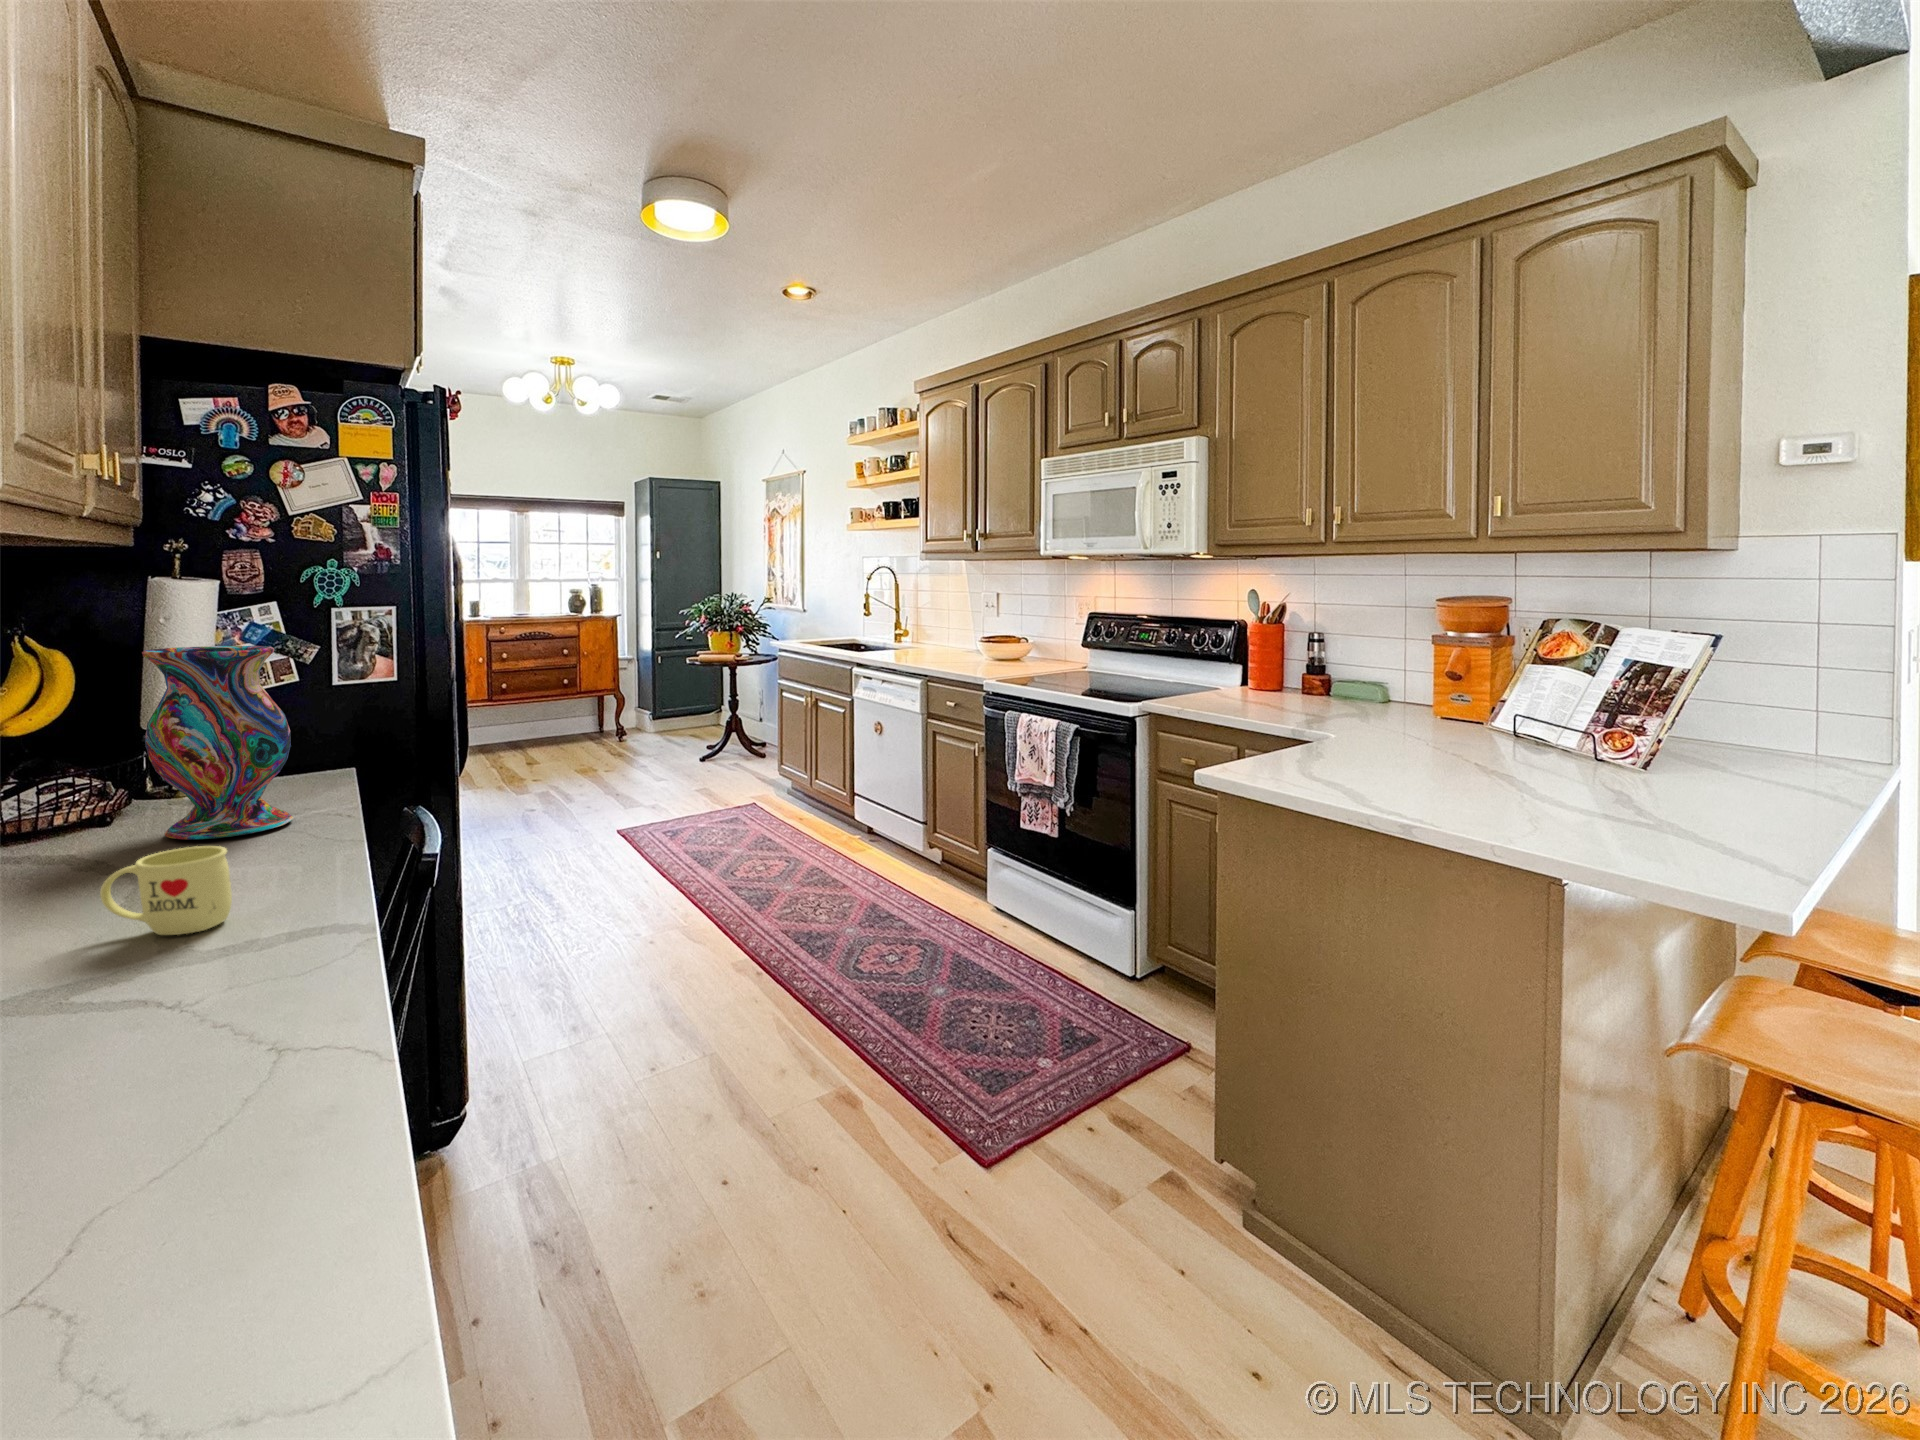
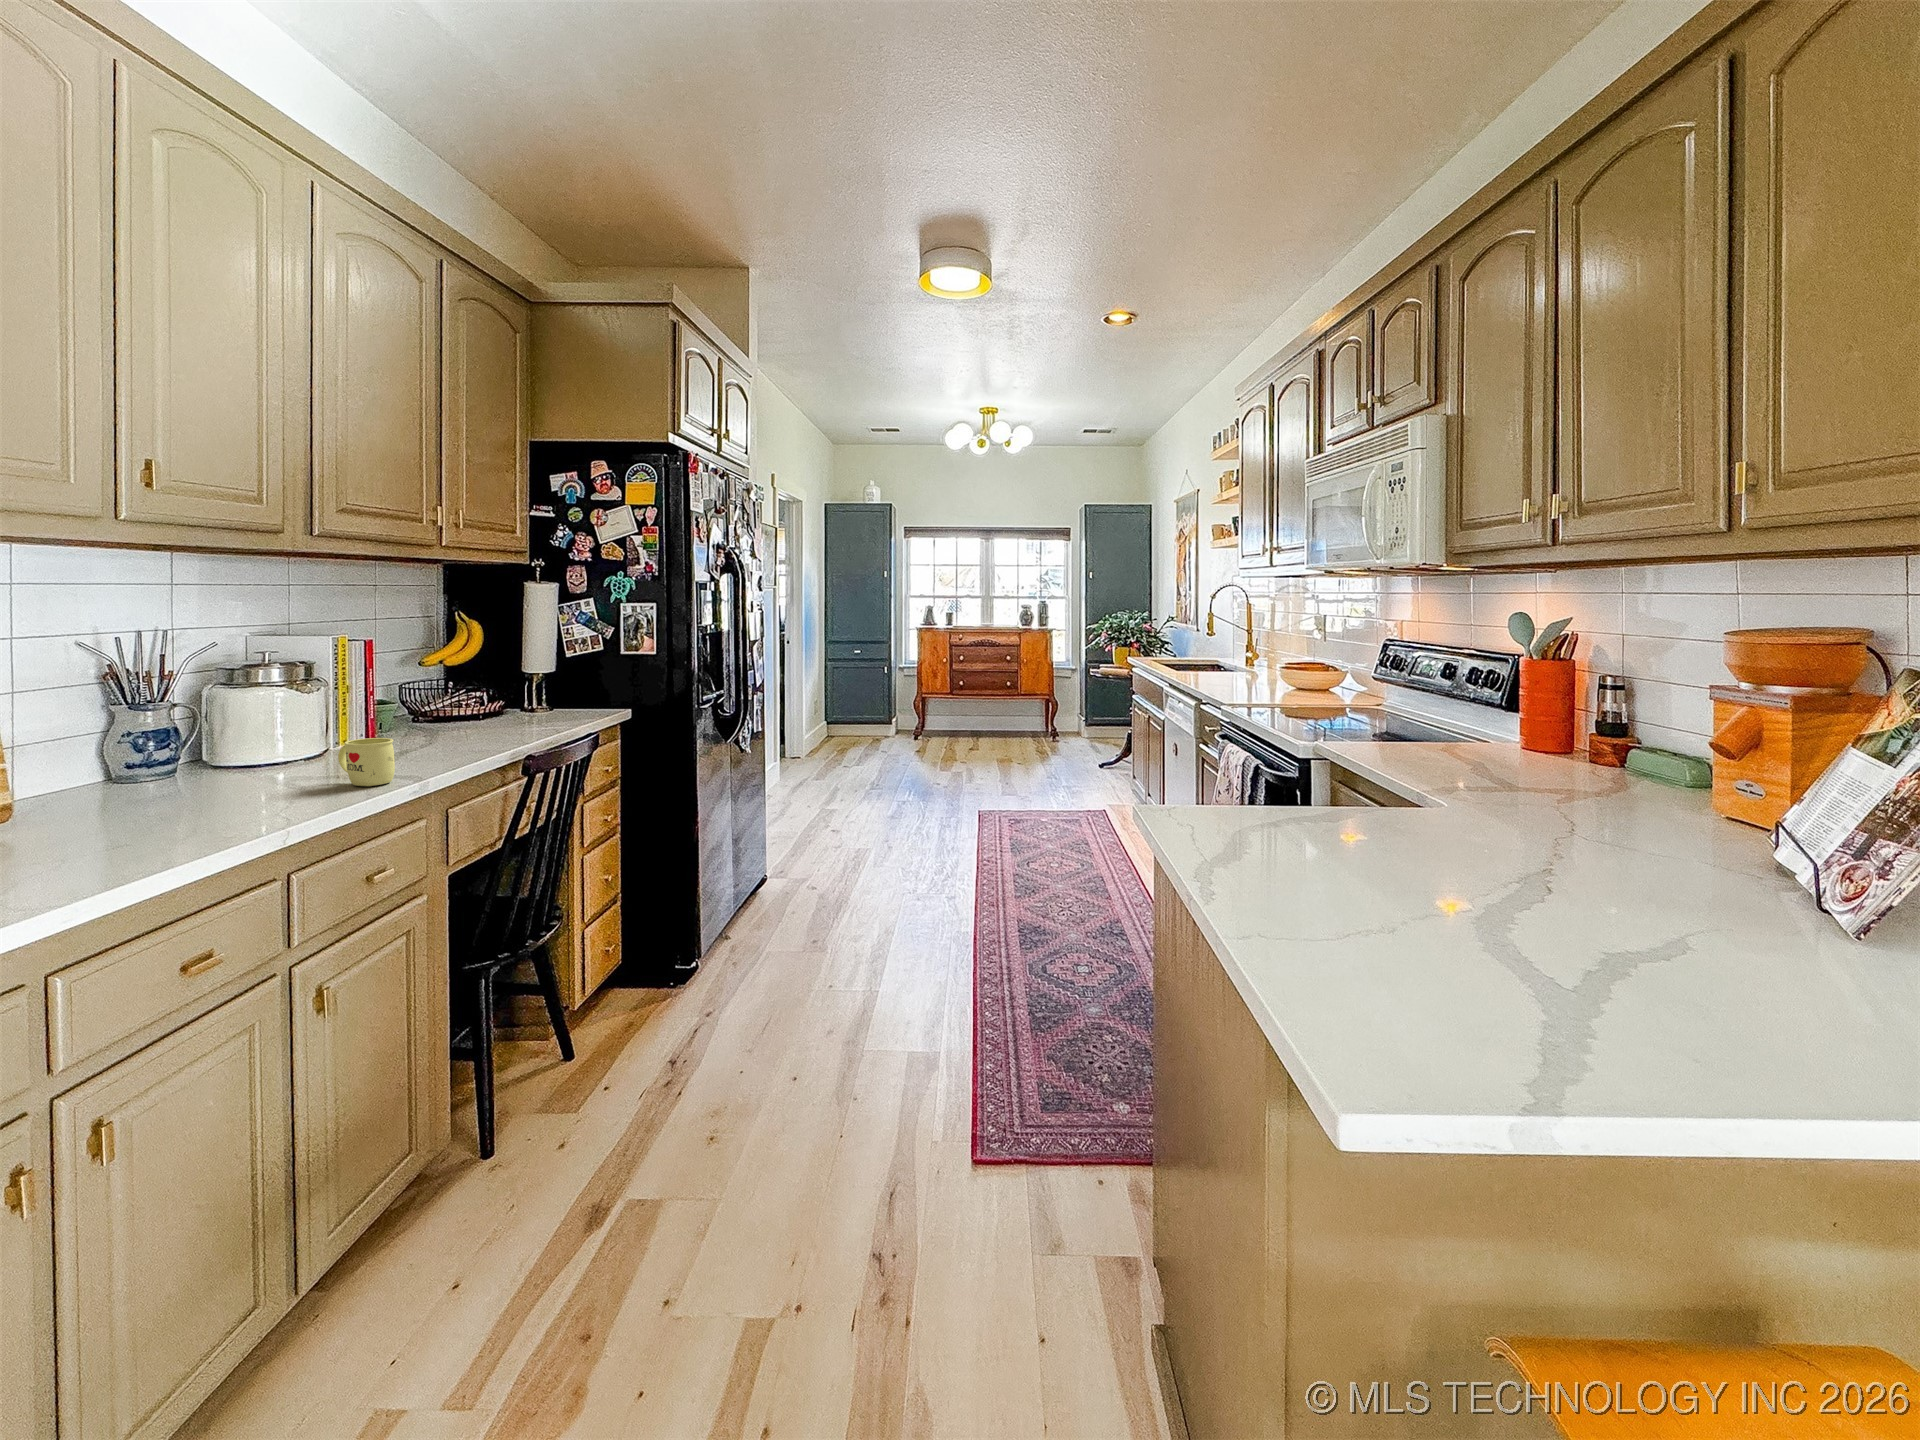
vase: present [142,646,293,839] -> none [462,626,541,745]

